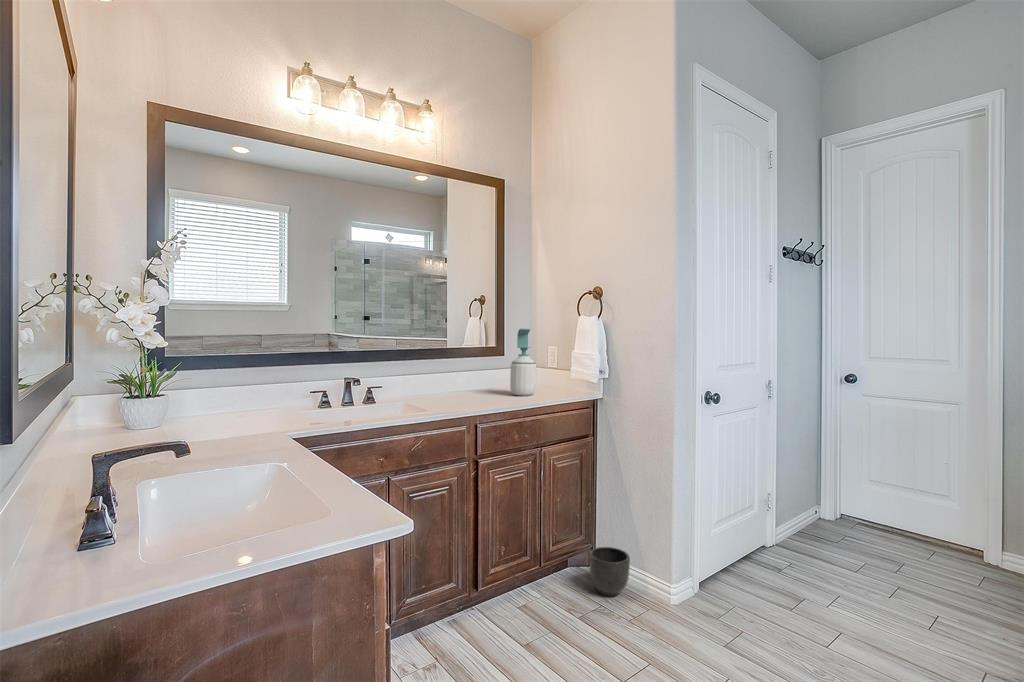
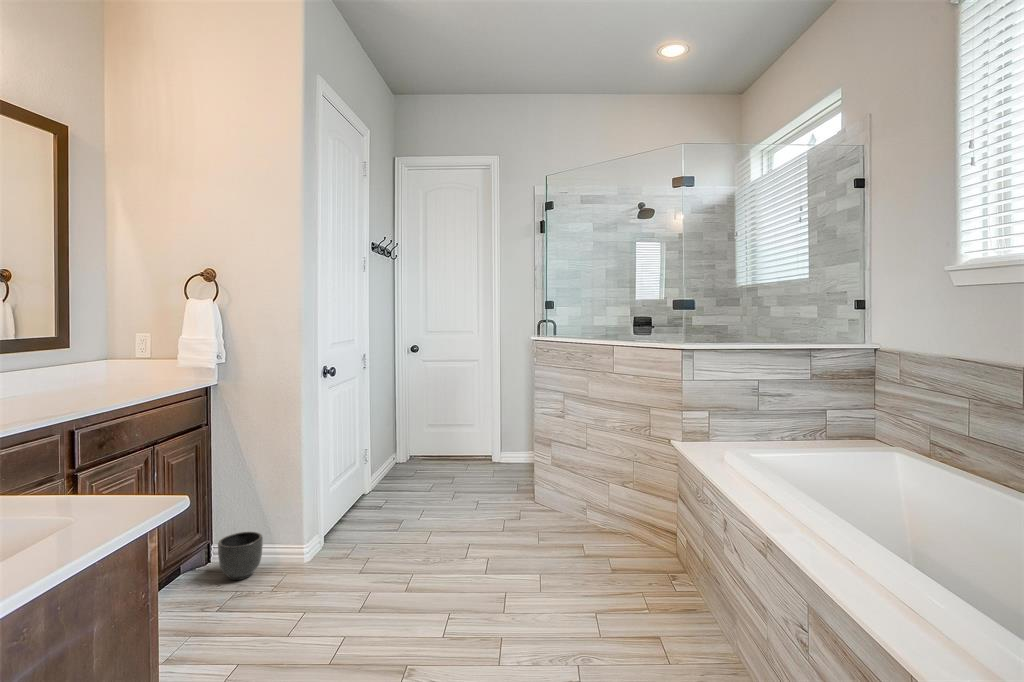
soap bottle: present [510,329,536,395] -> none [97,311,136,391]

